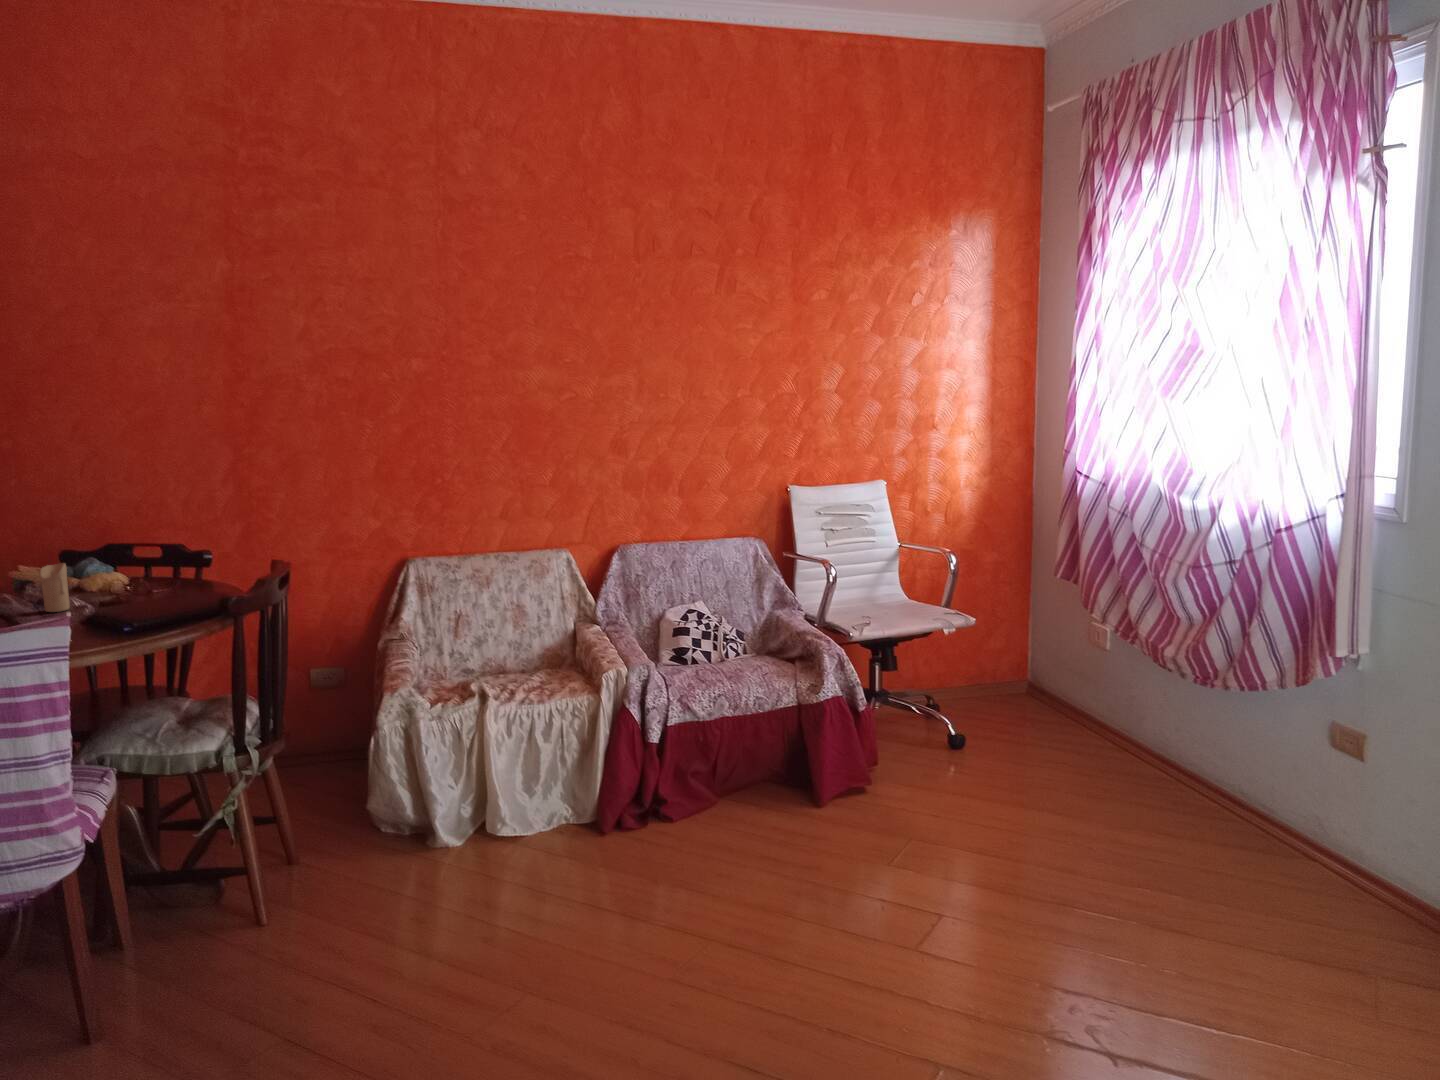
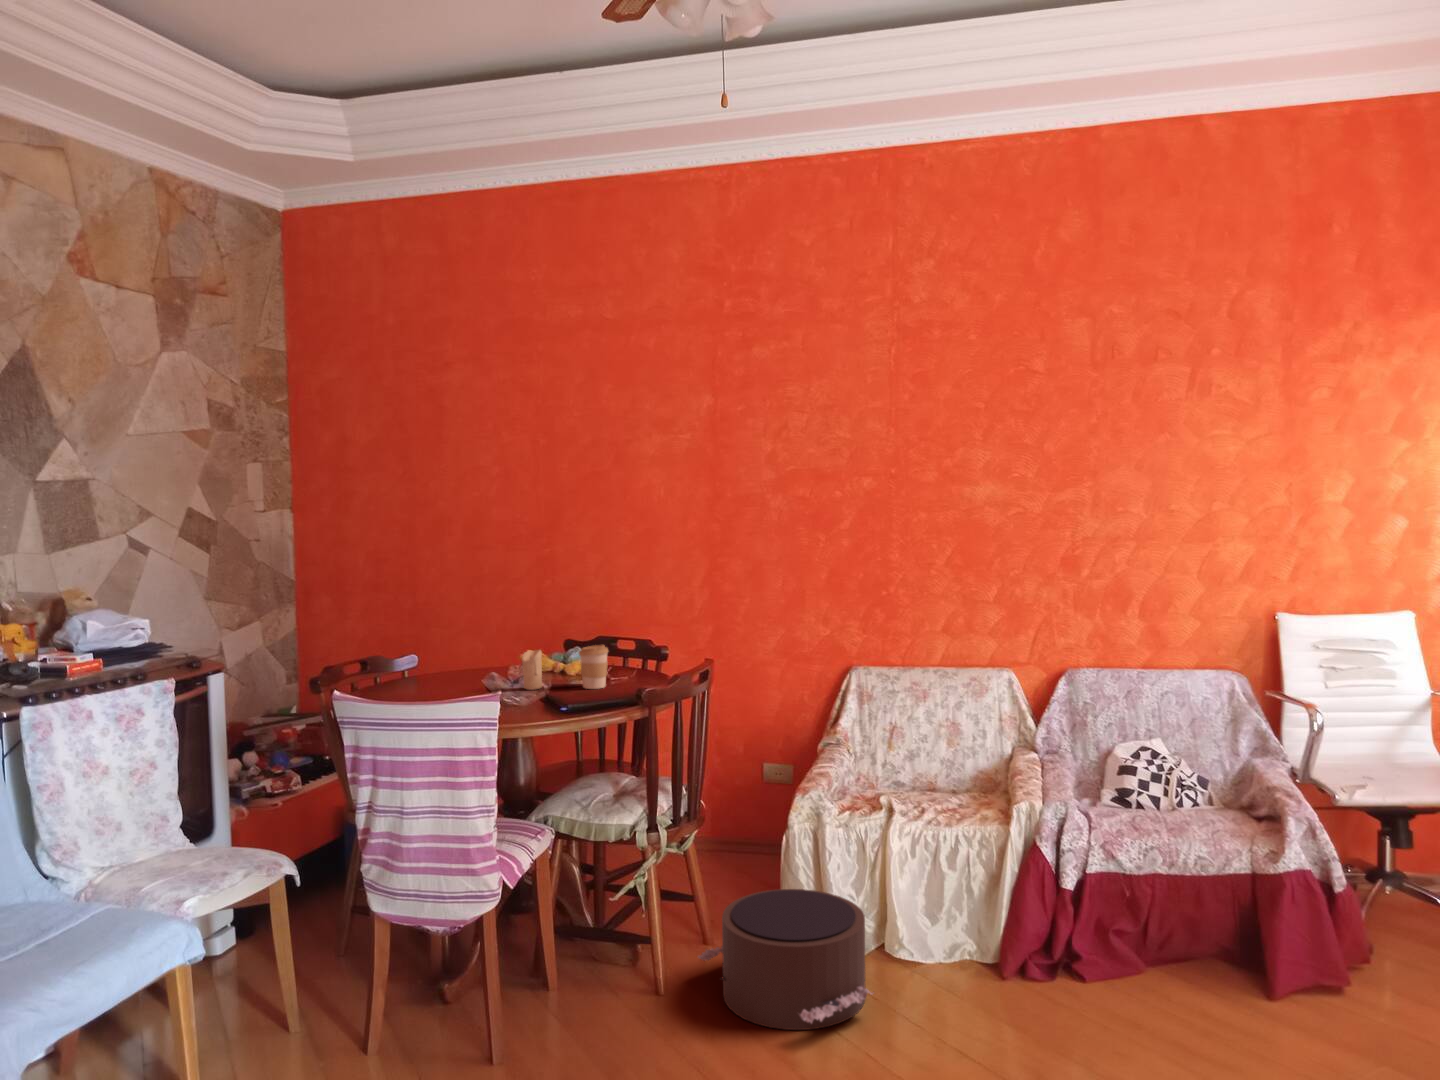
coffee cup: none [120,551,159,604] -> present [579,645,608,689]
pouf: none [297,787,498,927] -> present [698,889,873,1030]

